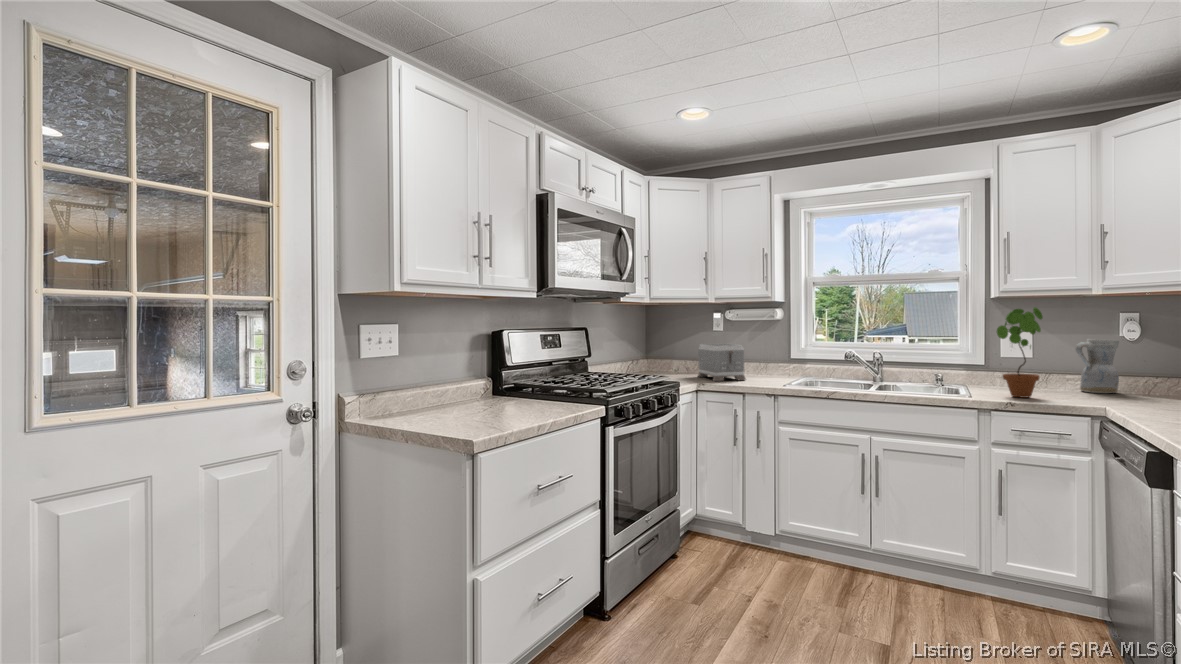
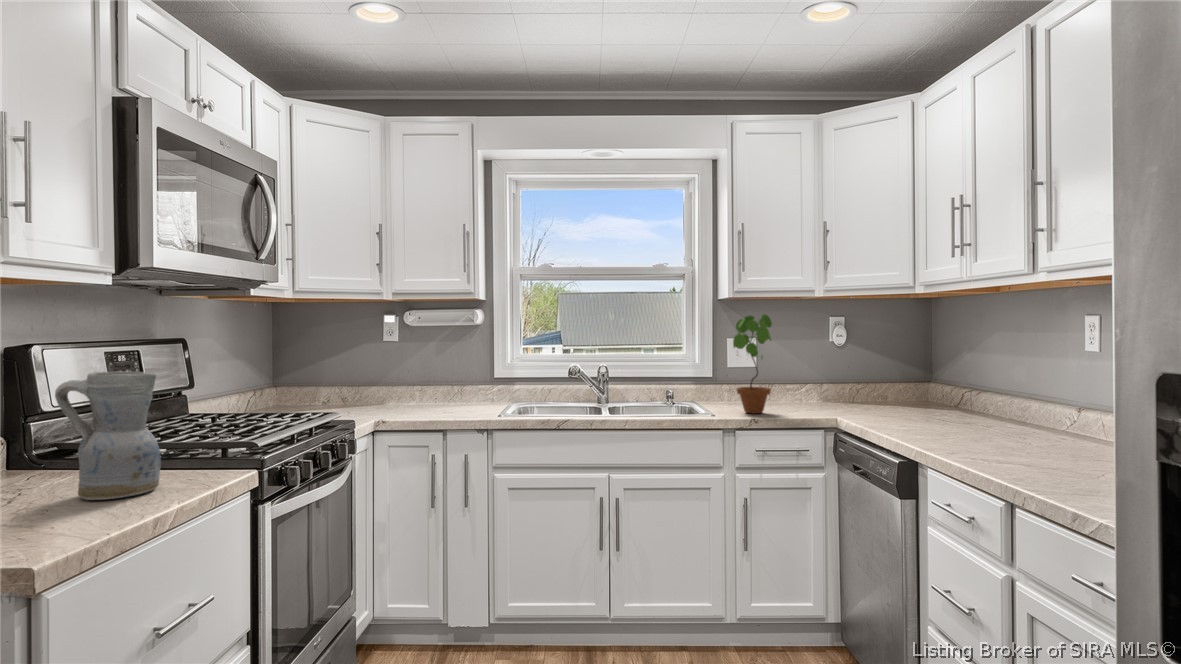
ceramic pitcher: present [1076,339,1119,393] -> present [55,371,161,500]
toaster: present [698,344,746,381] -> none [365,361,439,415]

